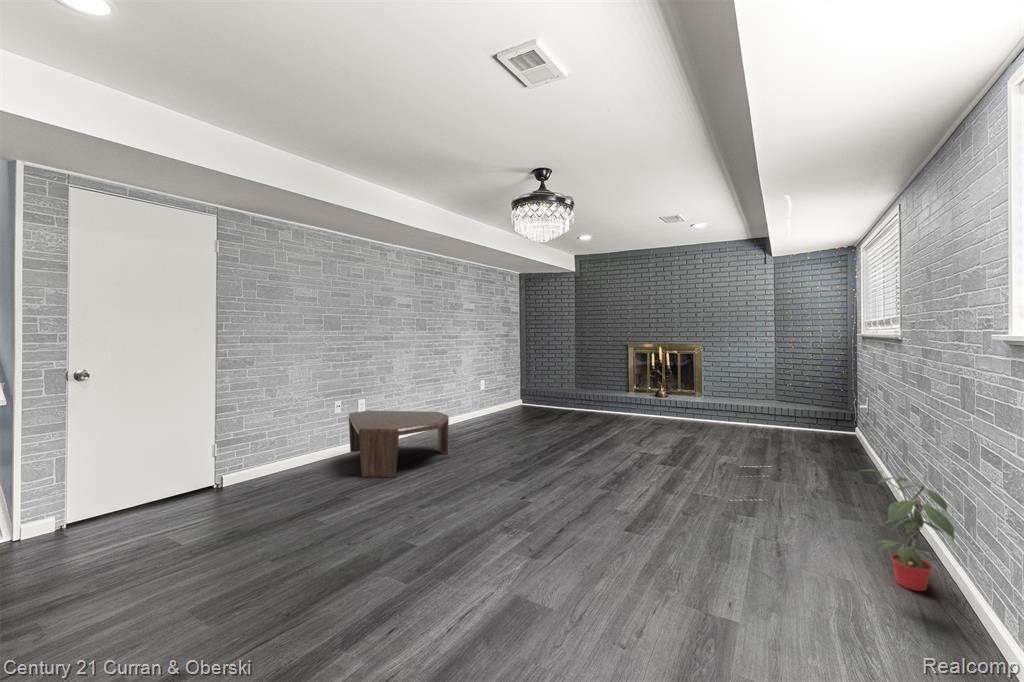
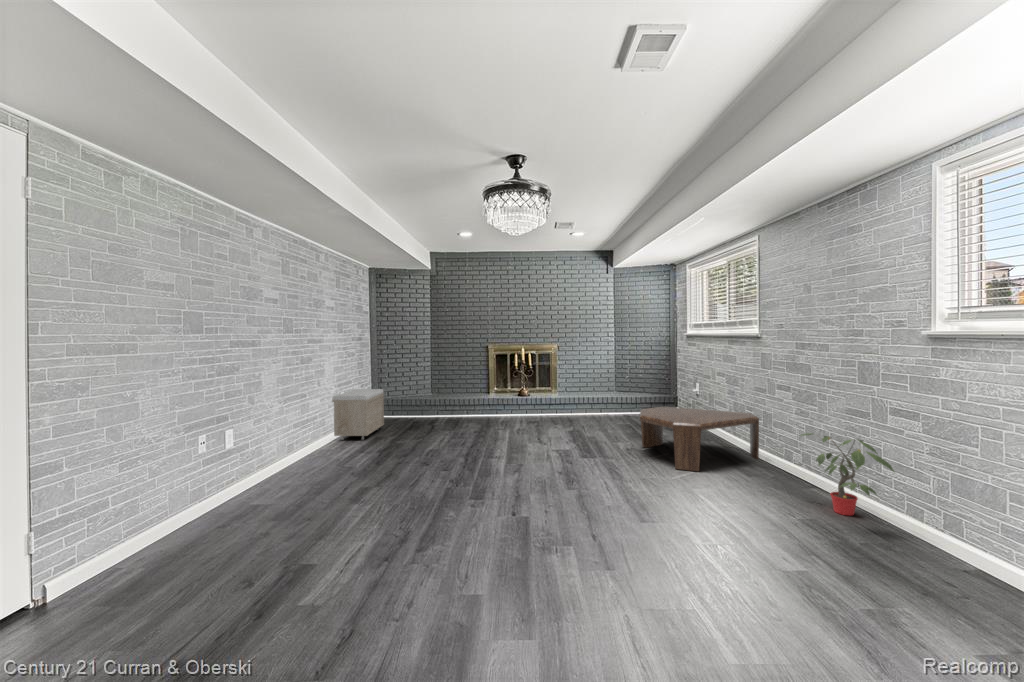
storage bench: none [467,379,515,421] -> present [332,389,384,440]
coffee table: present [349,411,449,477] -> present [640,407,759,471]

